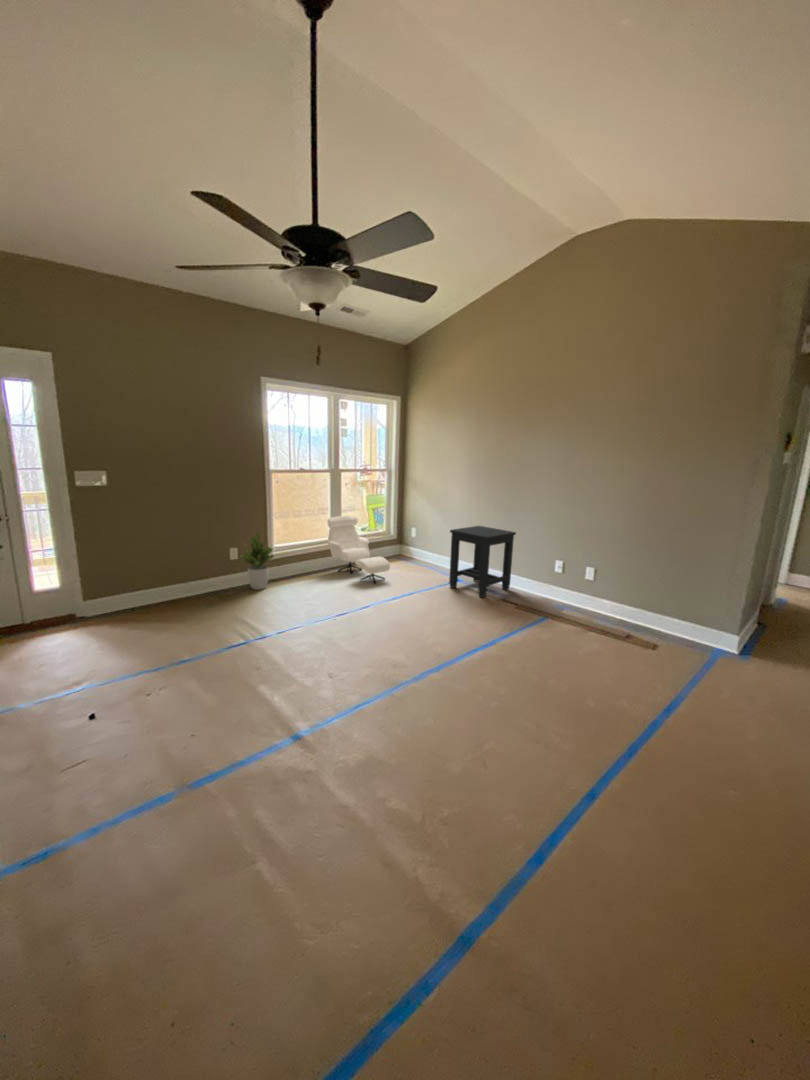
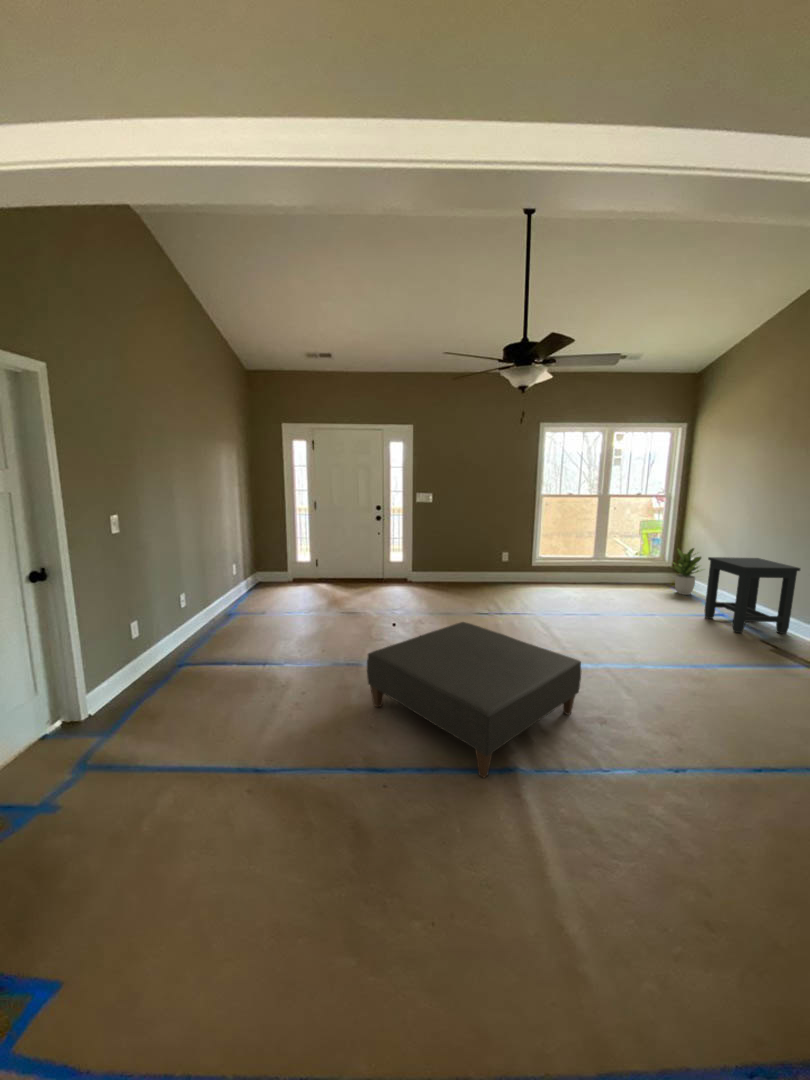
armchair: present [327,516,390,583] -> none [588,537,642,600]
potted plant: present [241,532,274,590] -> present [672,548,701,595]
ottoman: none [155,680,478,950] -> present [367,622,581,778]

